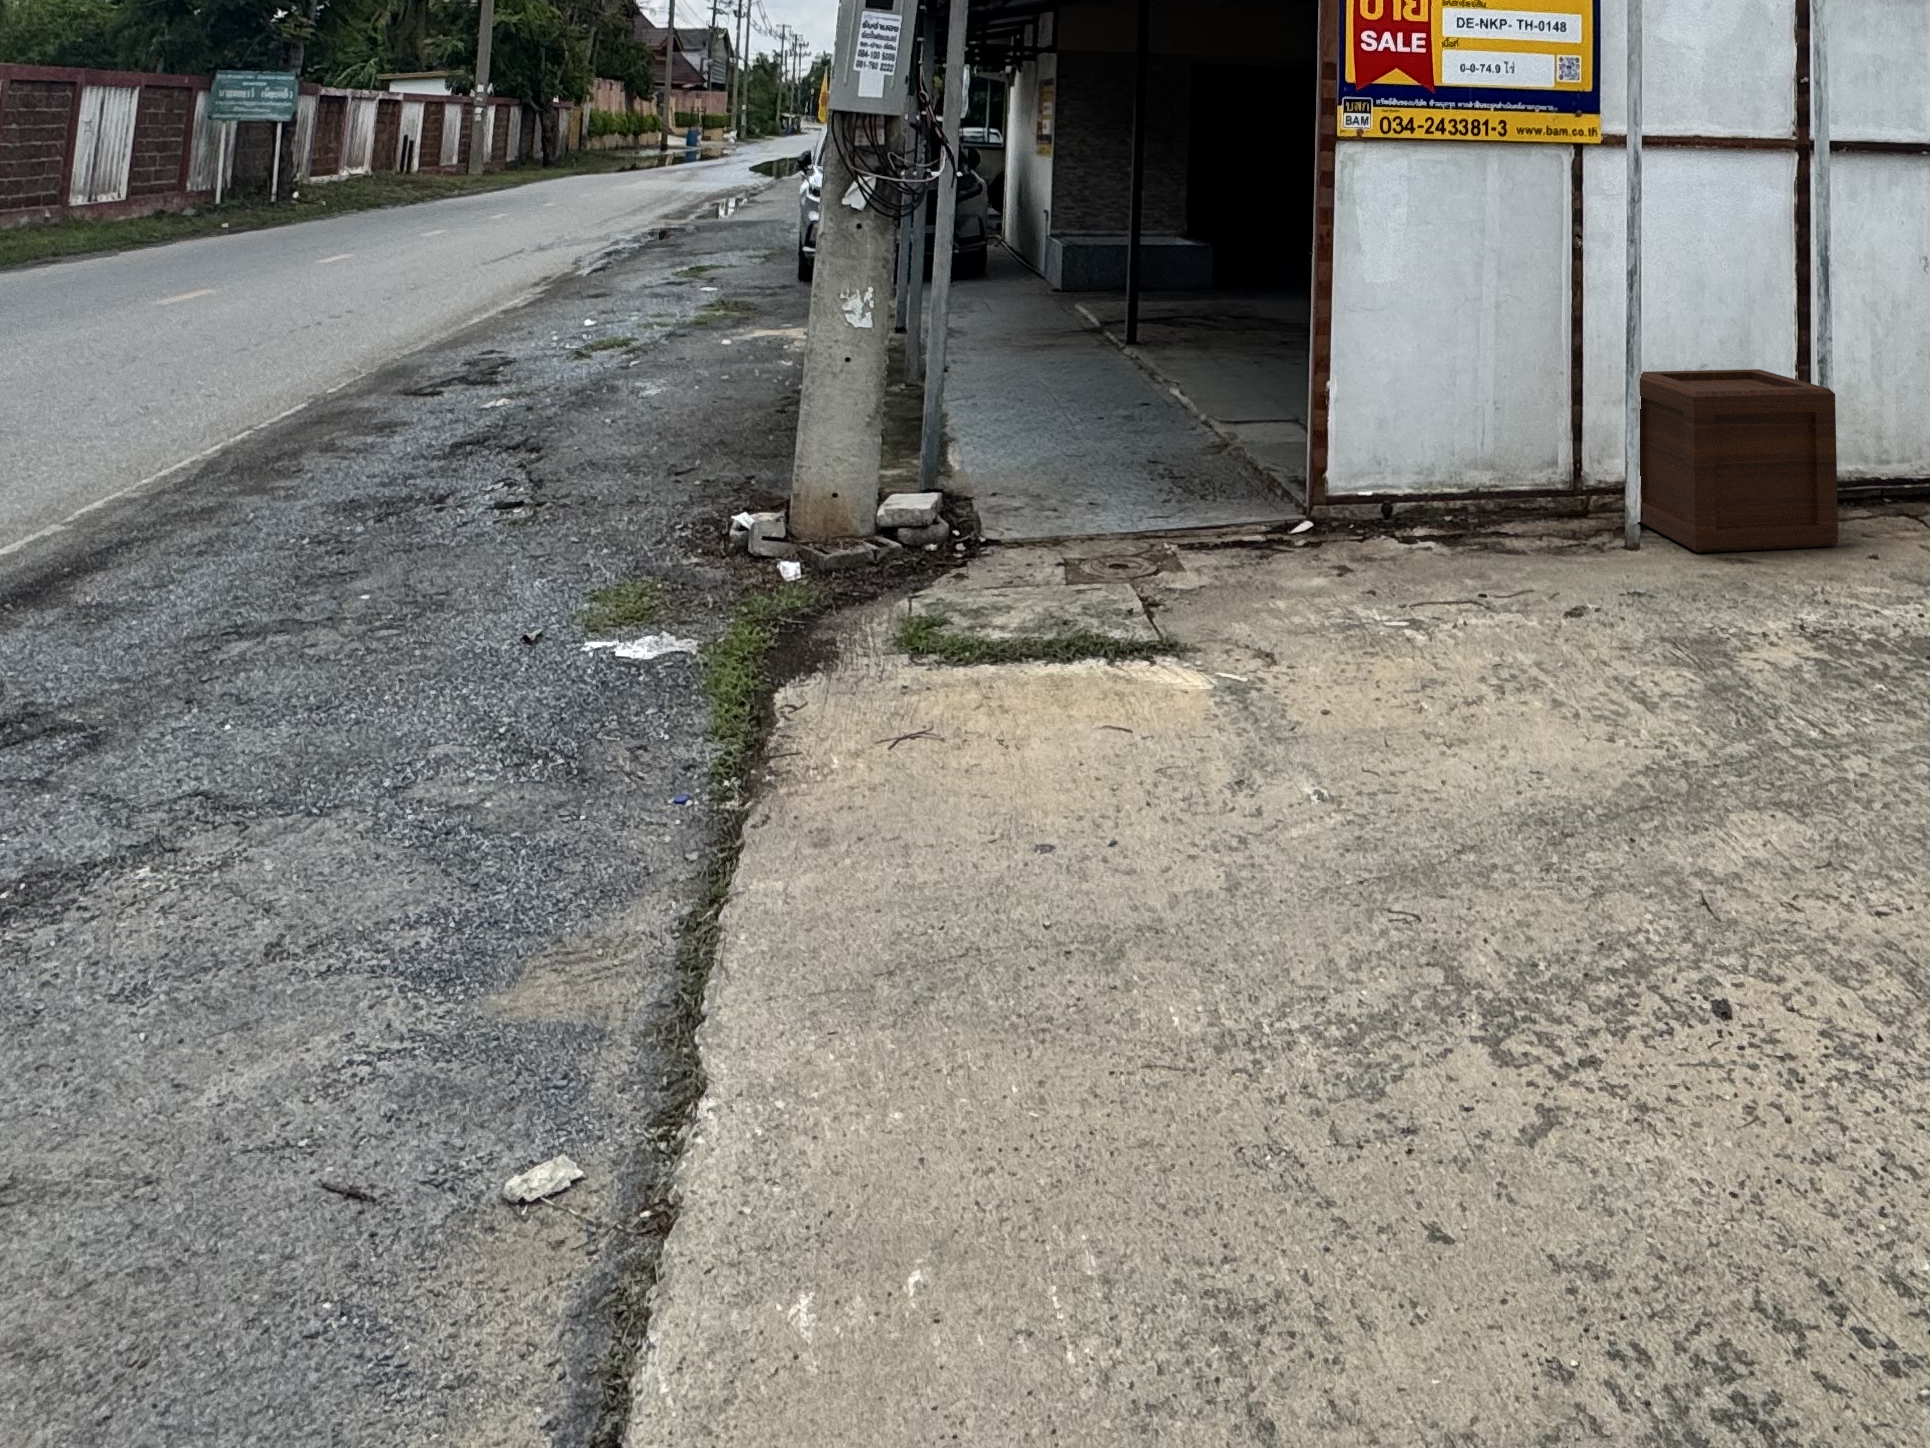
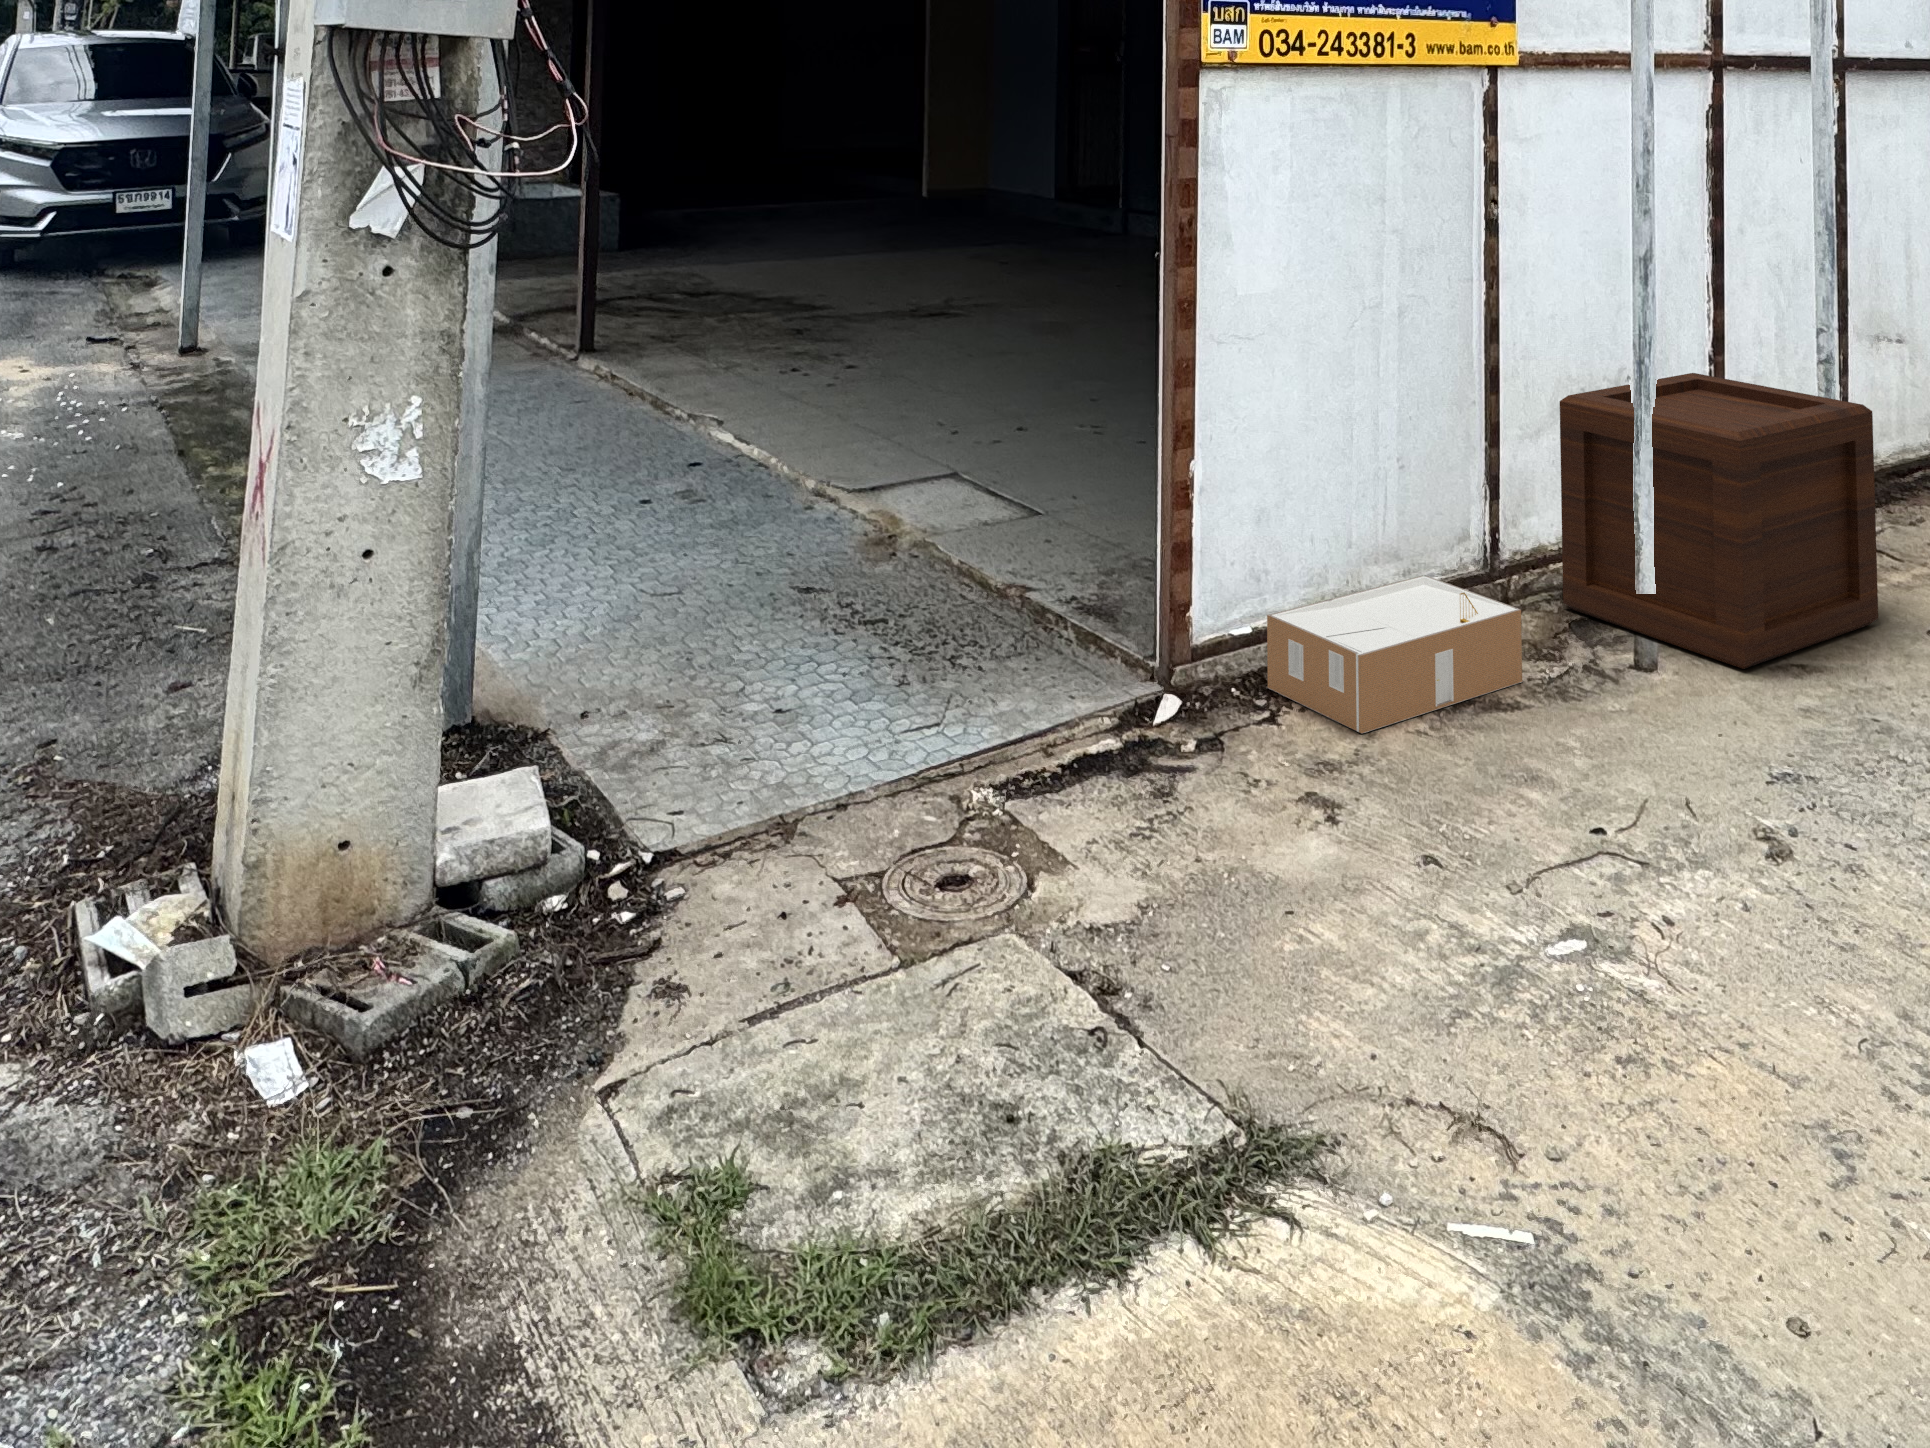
cardboard box: none [1382,478,1543,548] -> present [1267,576,1523,734]

